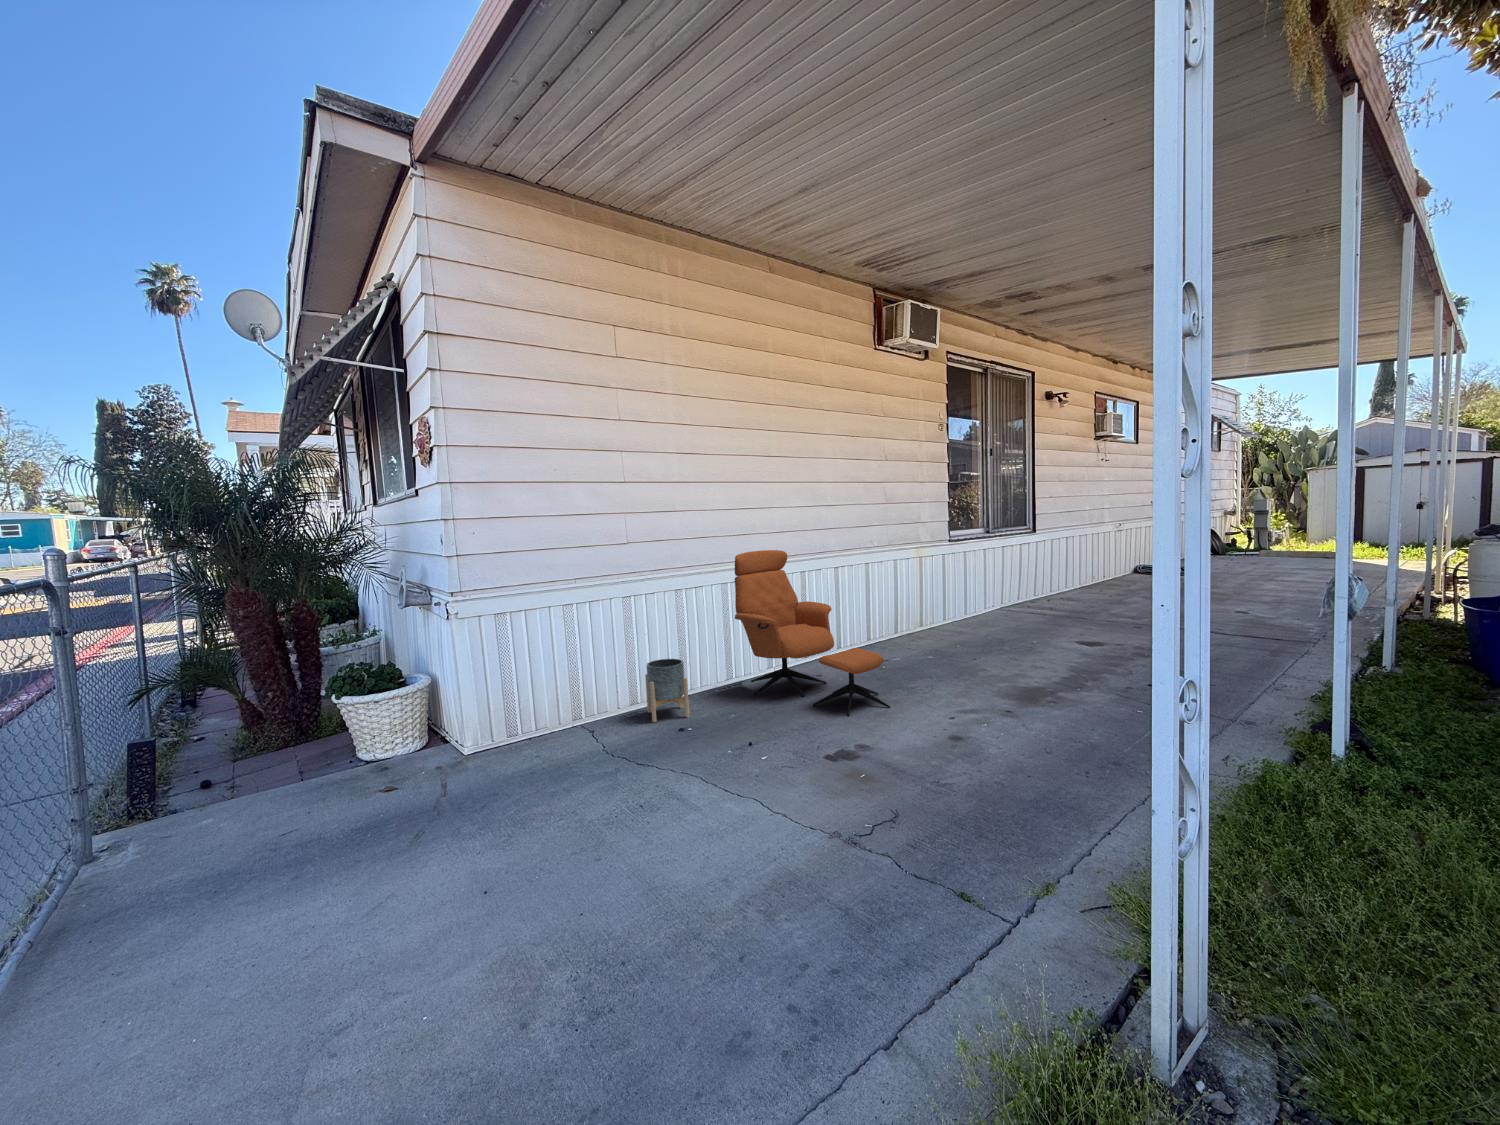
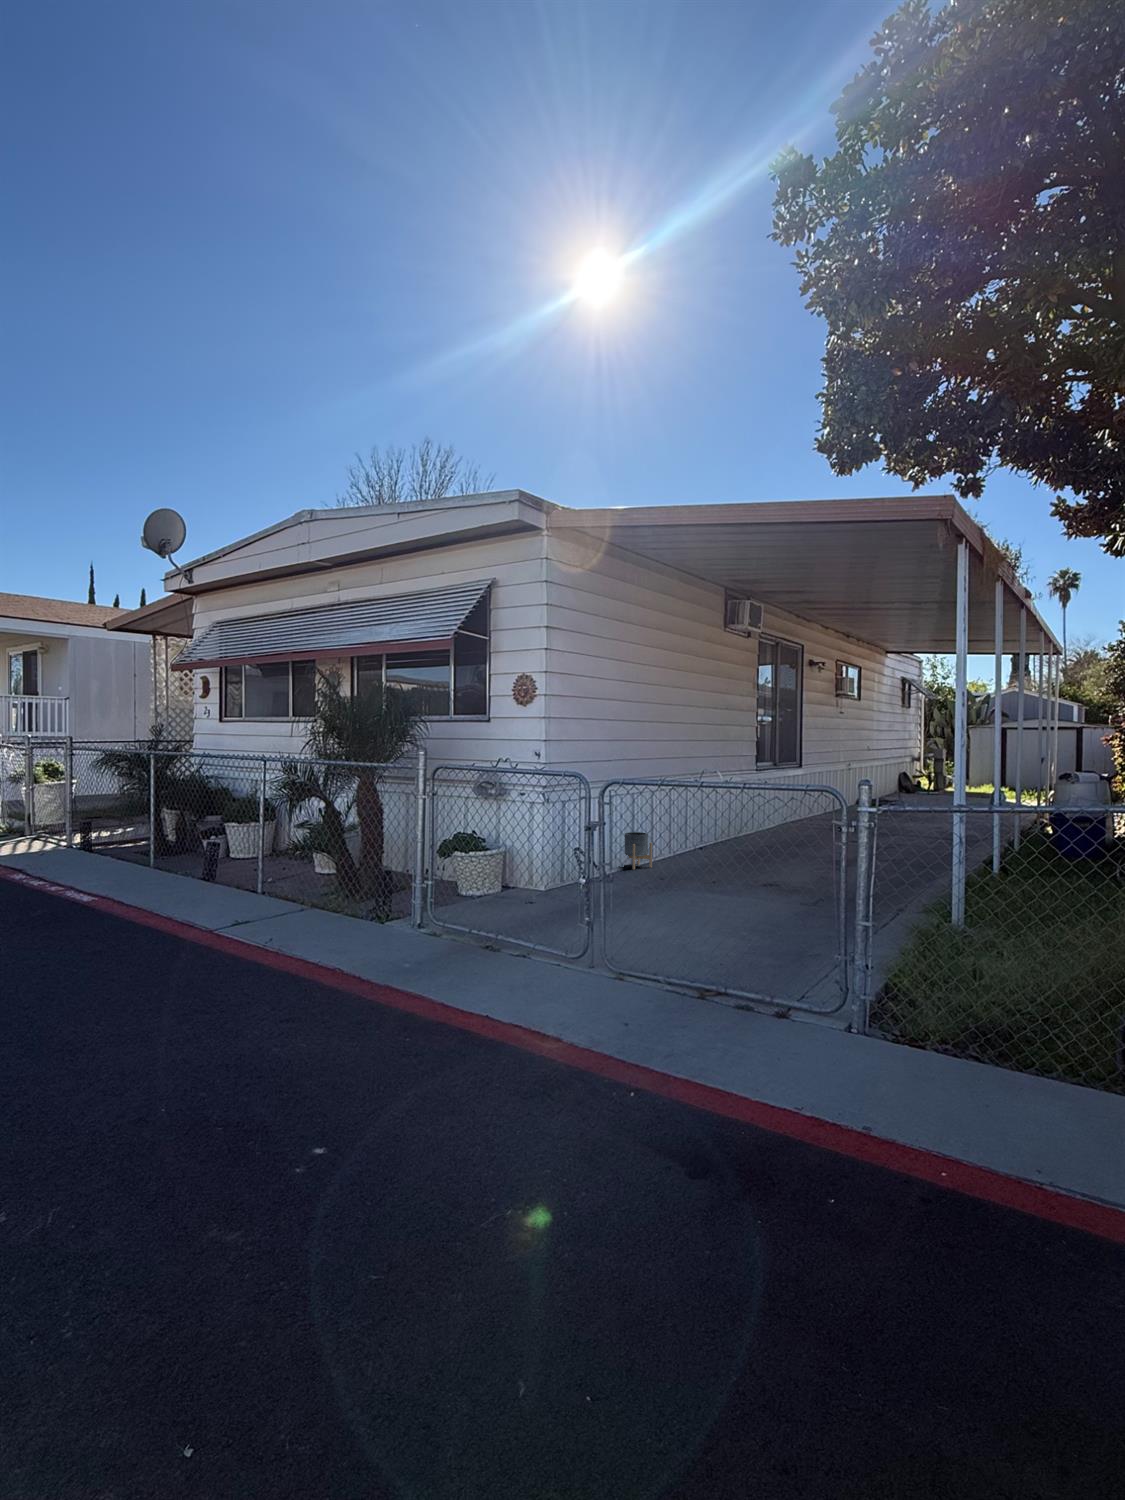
armchair: present [735,550,890,716] -> none [661,767,769,866]

